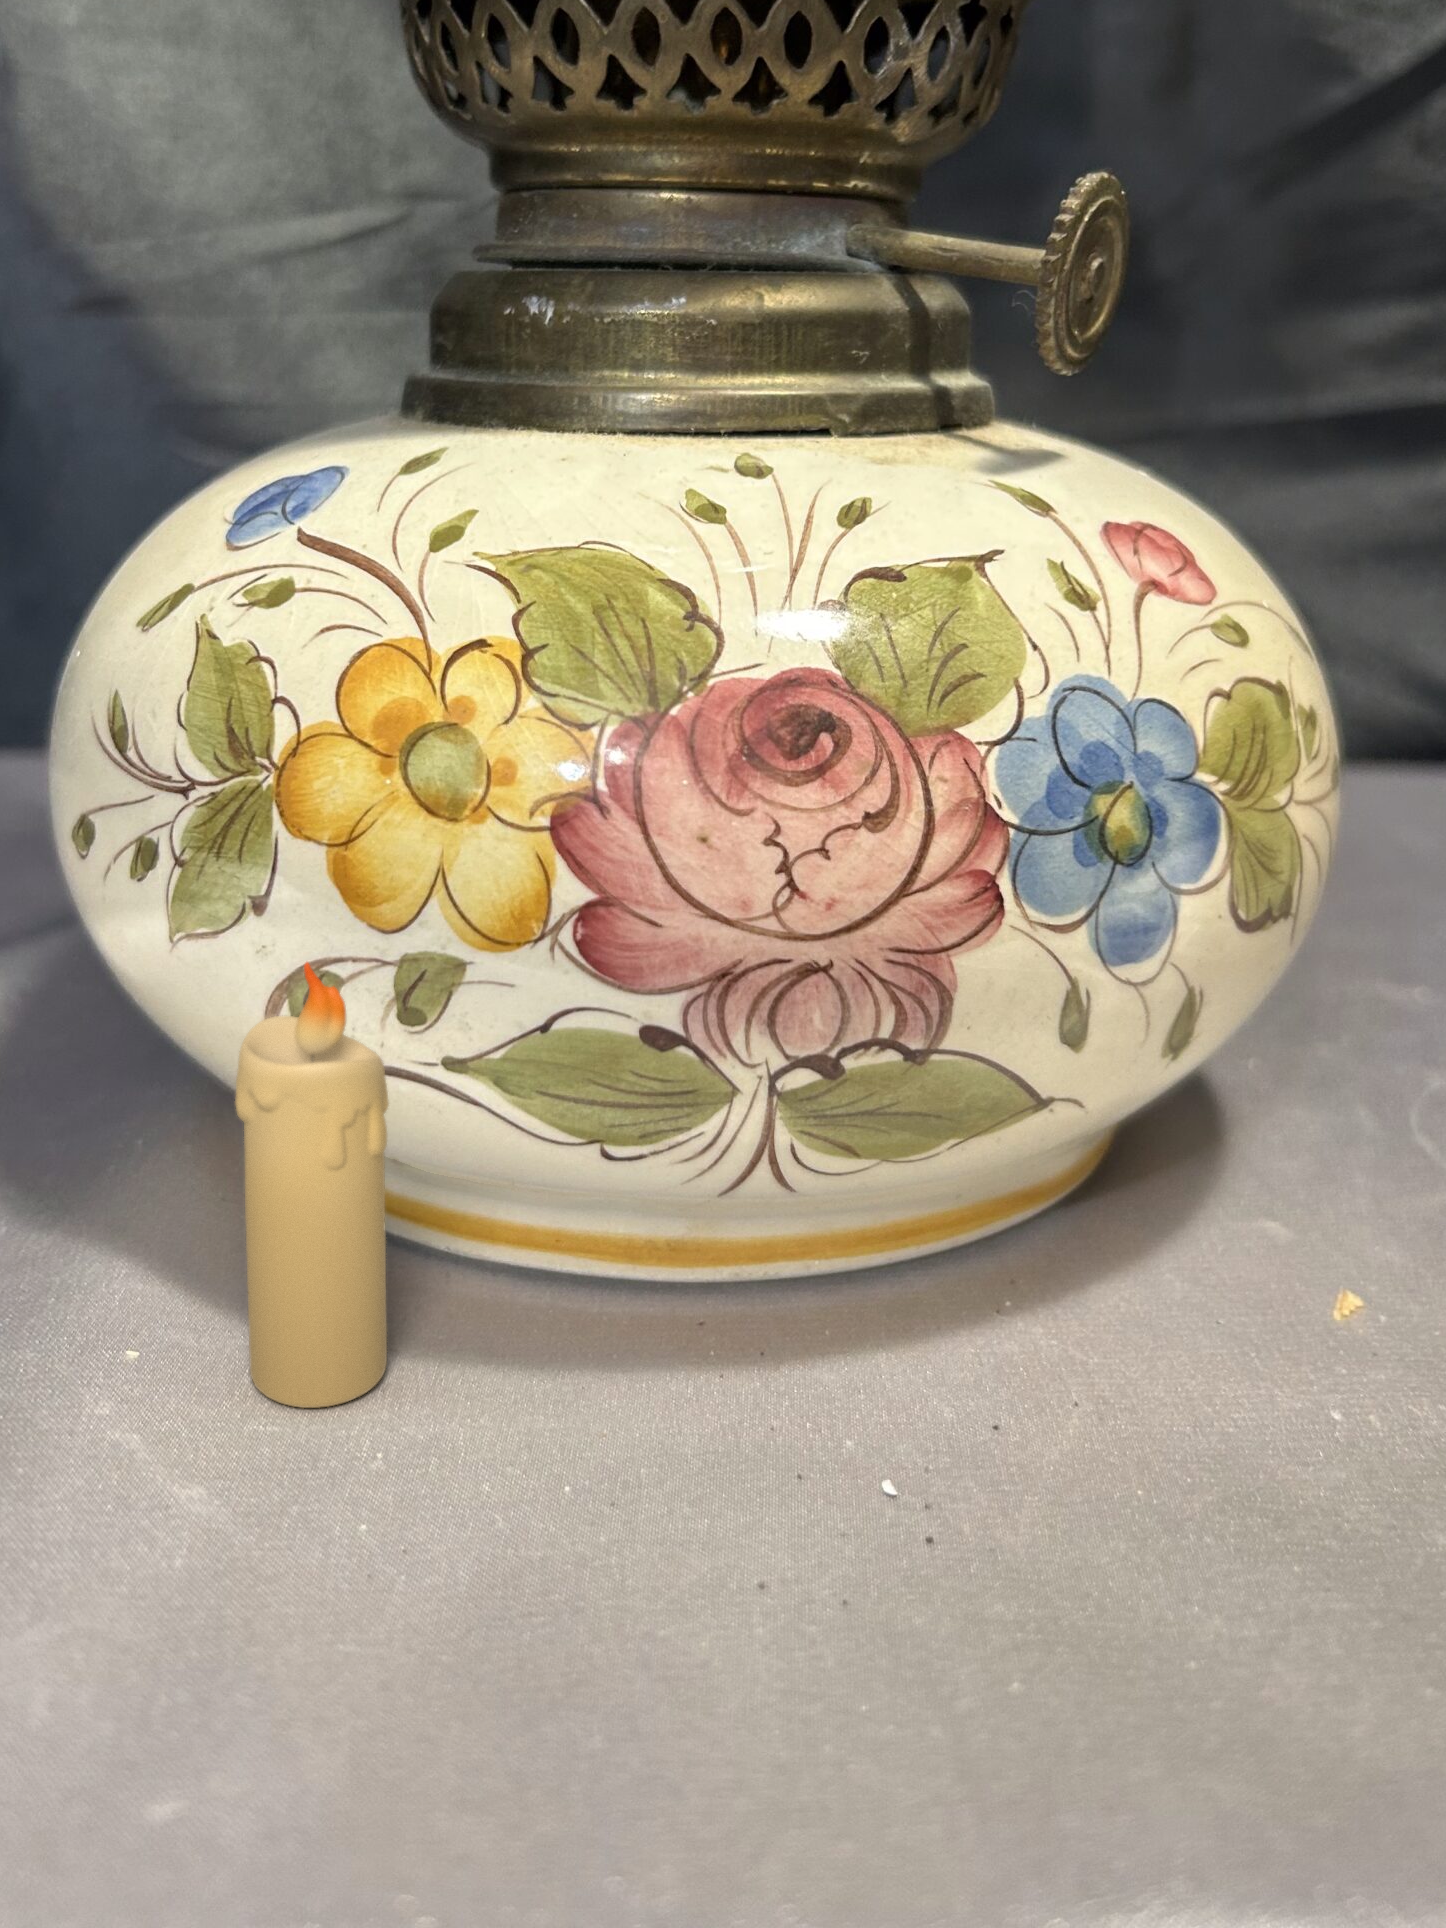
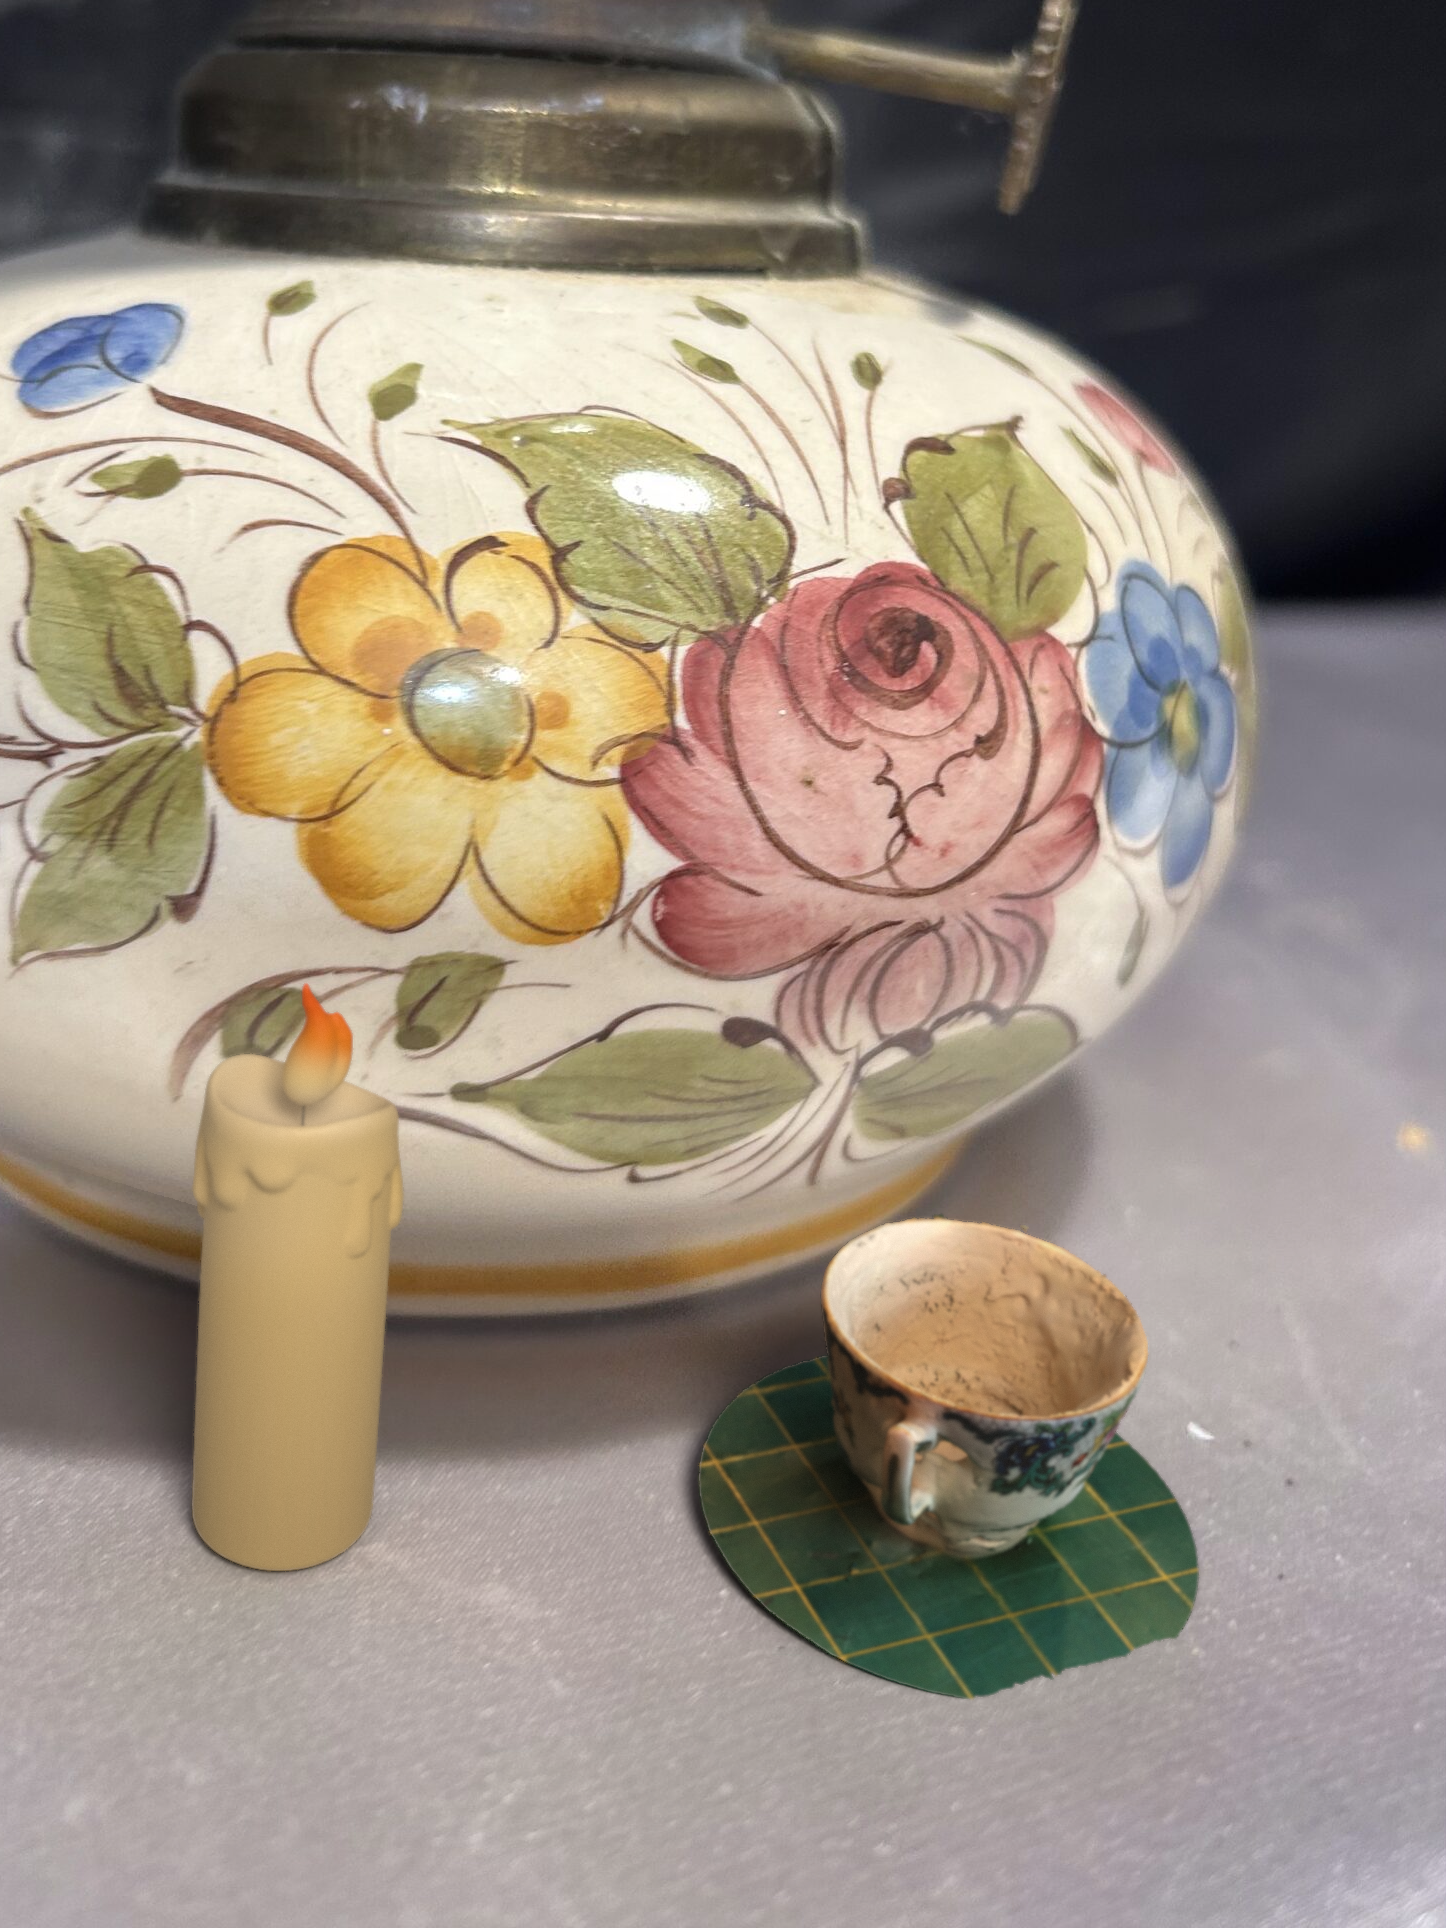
teacup: none [614,1212,1029,1597] -> present [698,1214,1199,1699]

